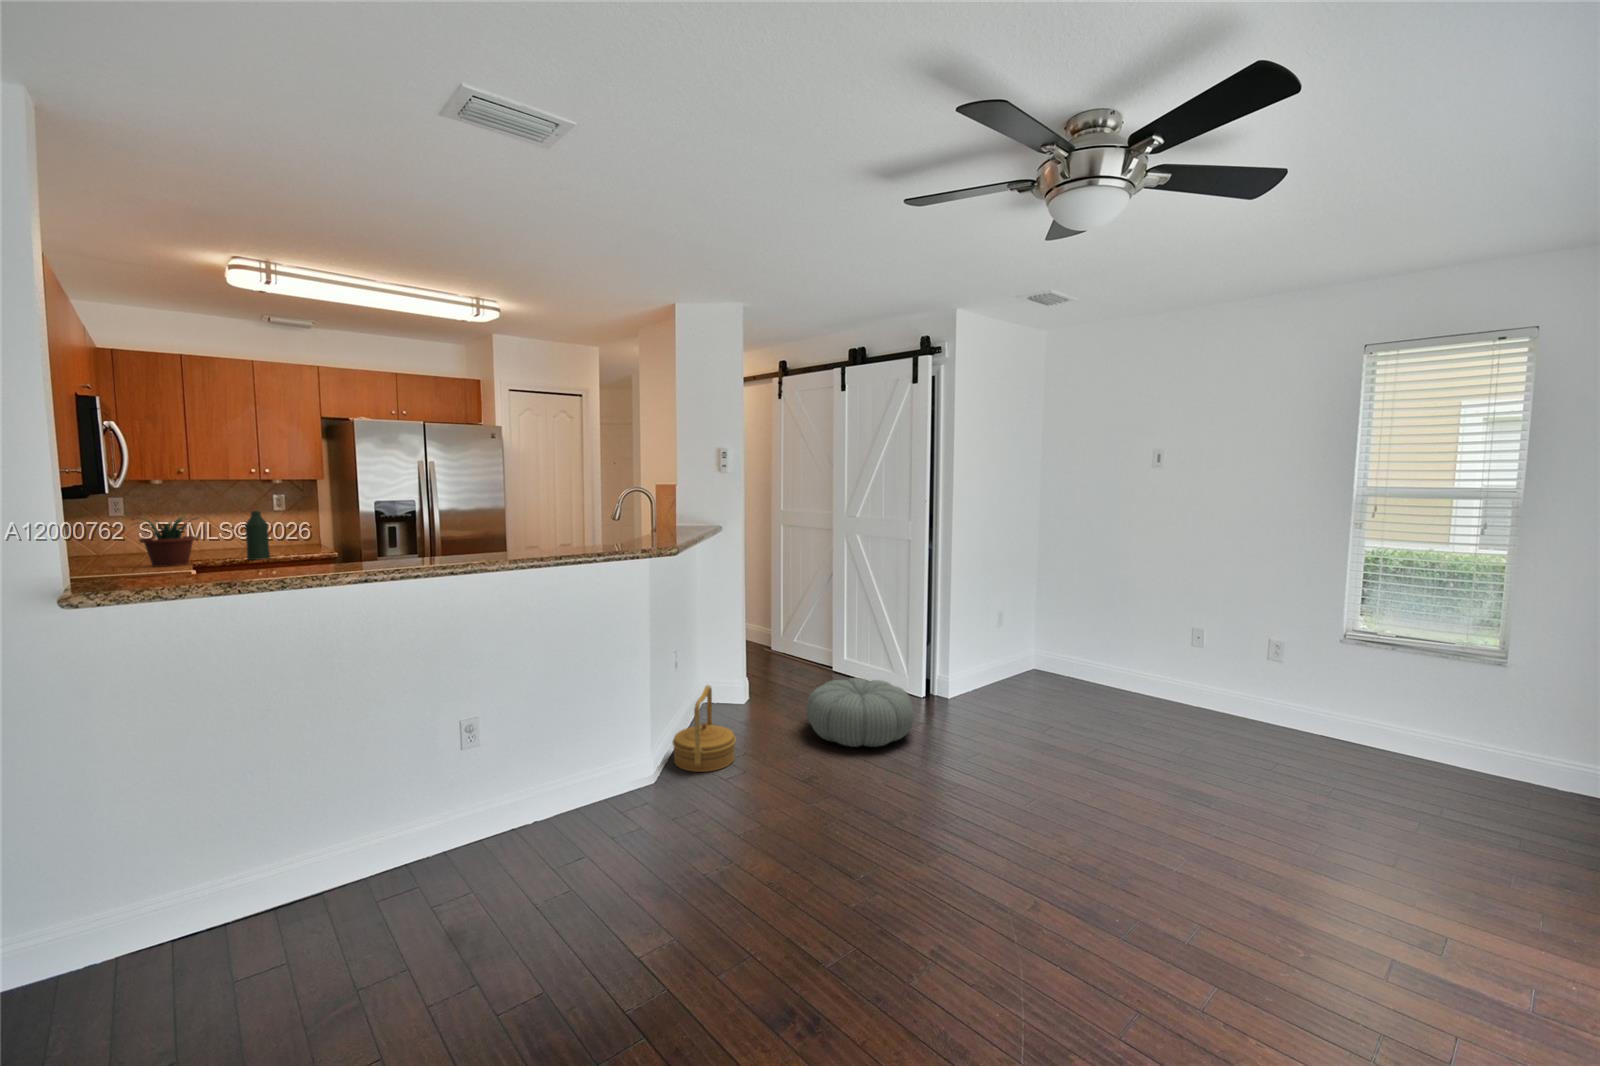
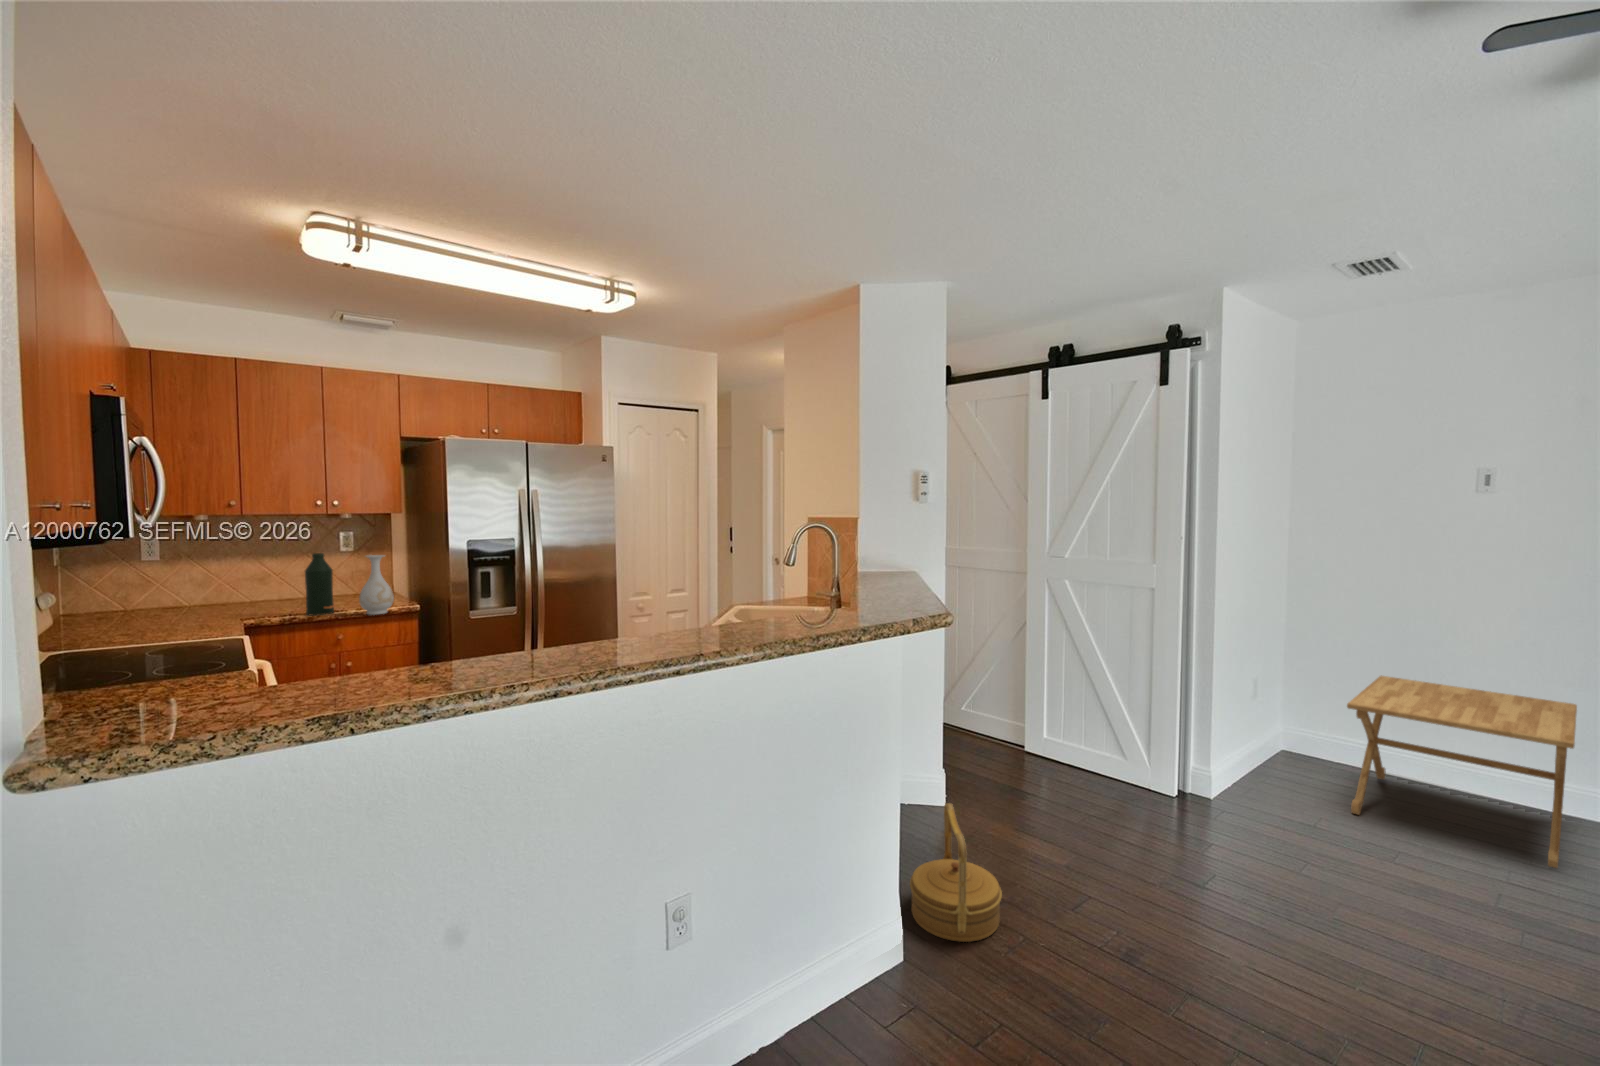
vase: none [289,512,318,559] -> present [359,555,394,615]
potted plant: present [137,518,197,567] -> none [165,561,252,627]
side table: none [1038,608,1203,734] -> present [1347,675,1577,868]
pouf: present [806,678,914,747] -> none [1062,780,1229,893]

